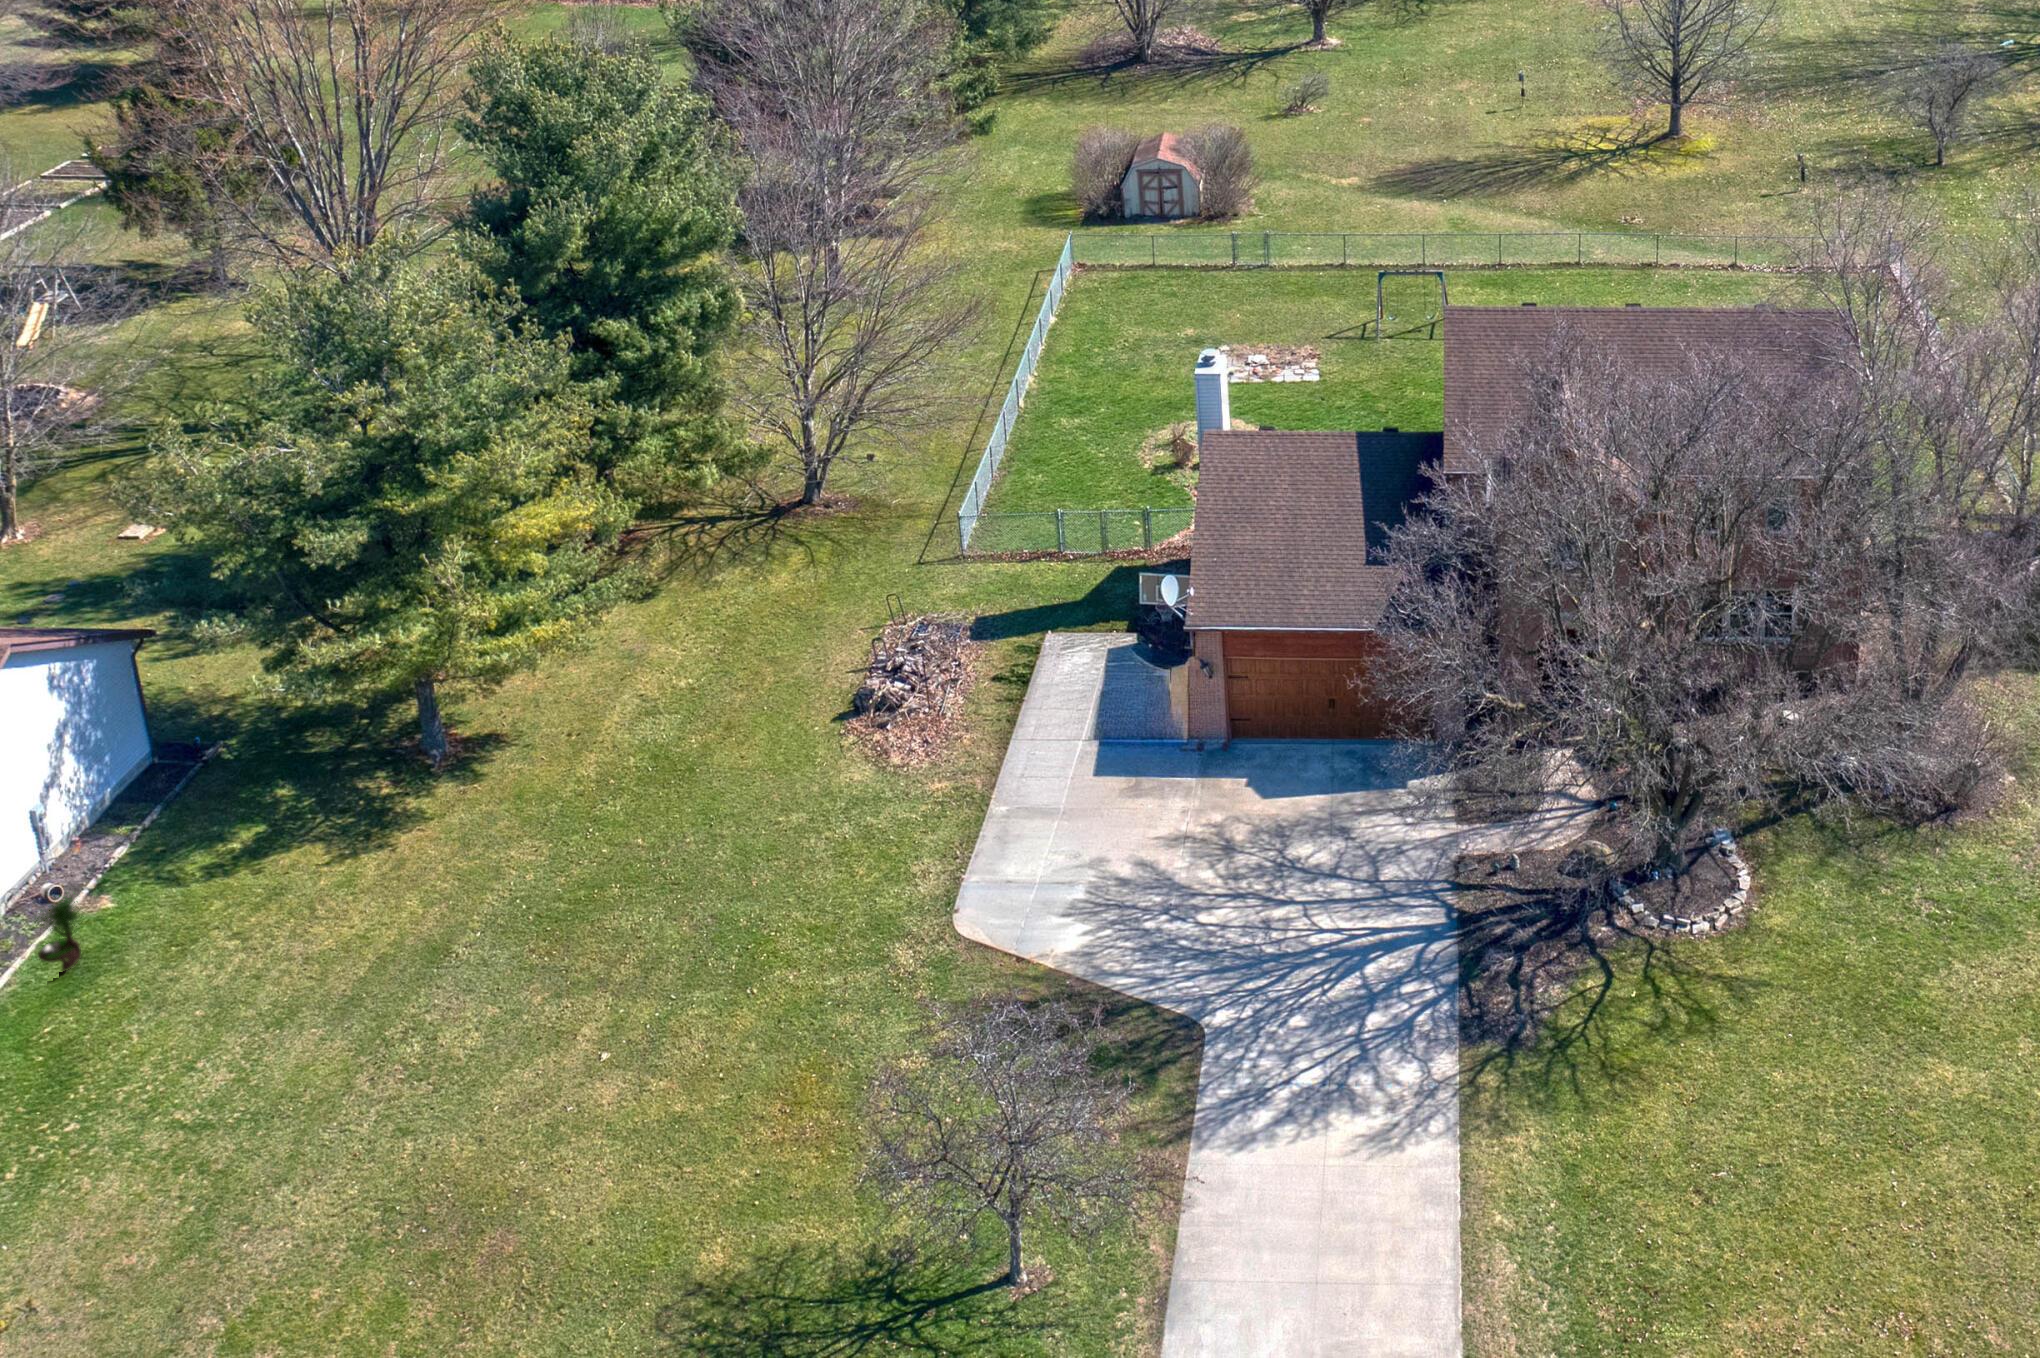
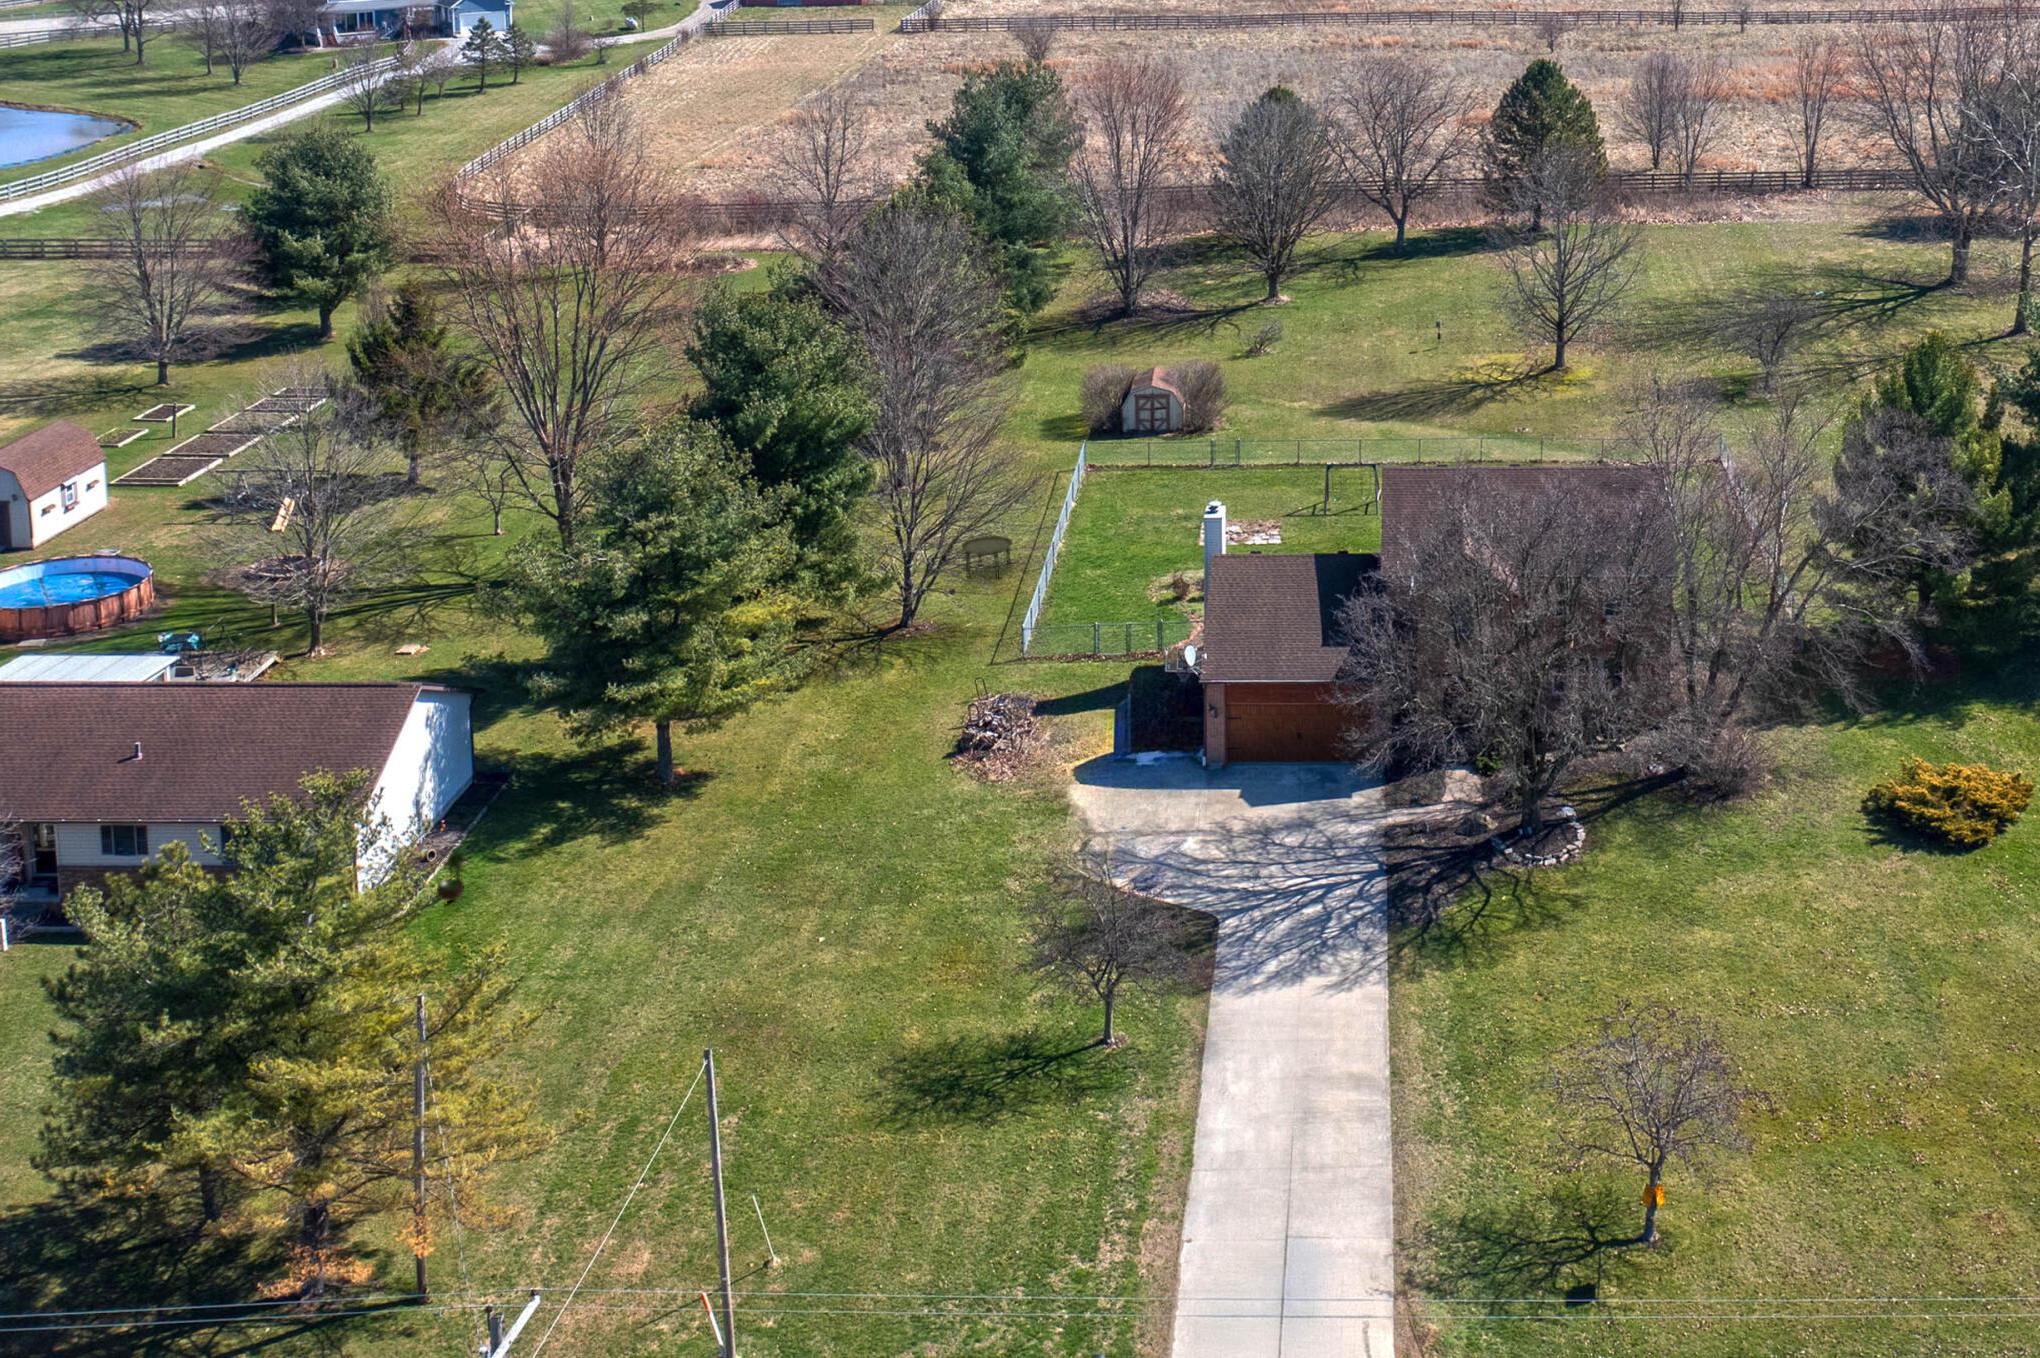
round table: none [892,367,962,427] -> present [962,536,1012,577]

